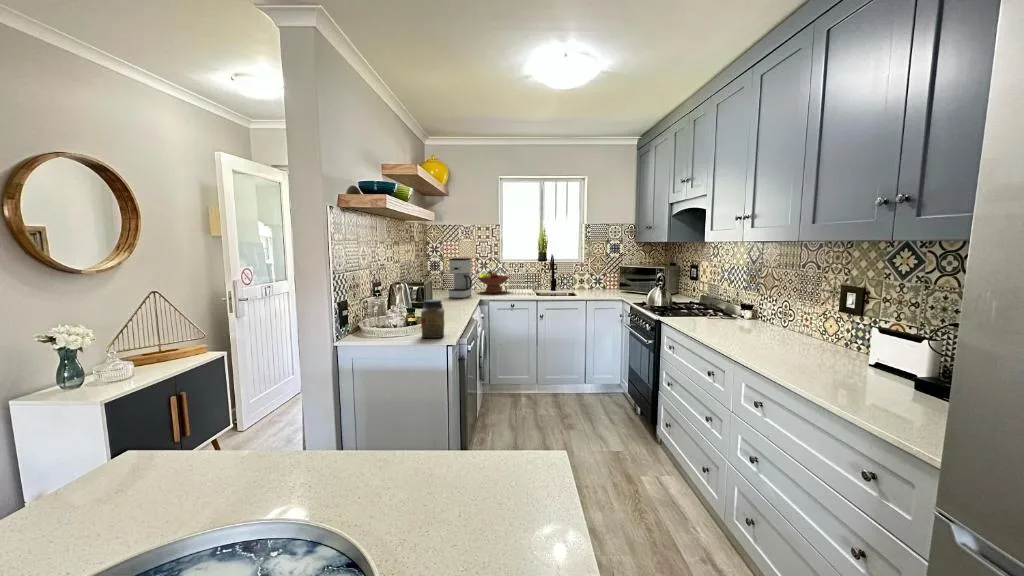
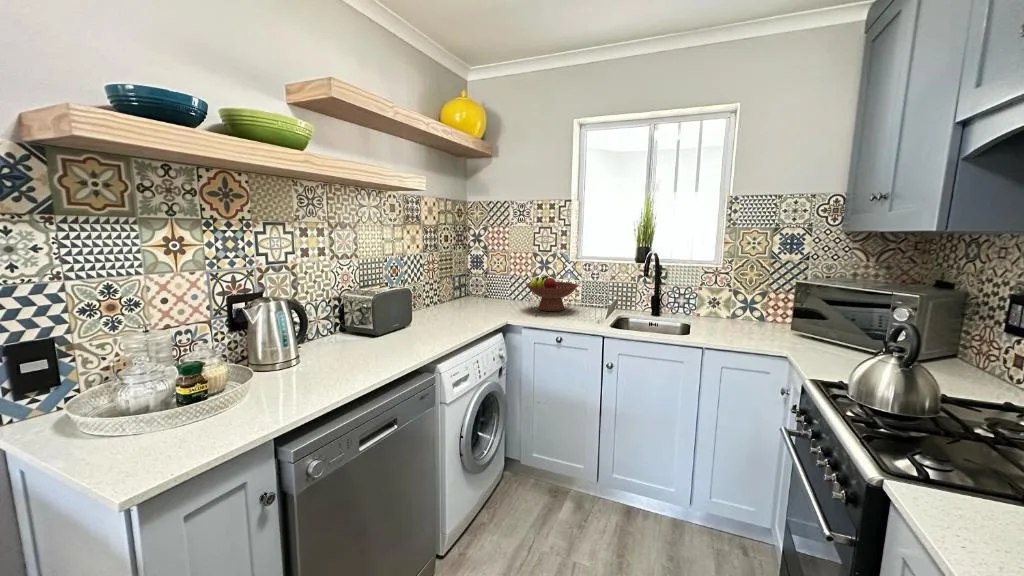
coffee maker: present [449,258,472,298] -> none [468,253,509,318]
jar: present [421,300,444,338] -> none [177,351,250,444]

